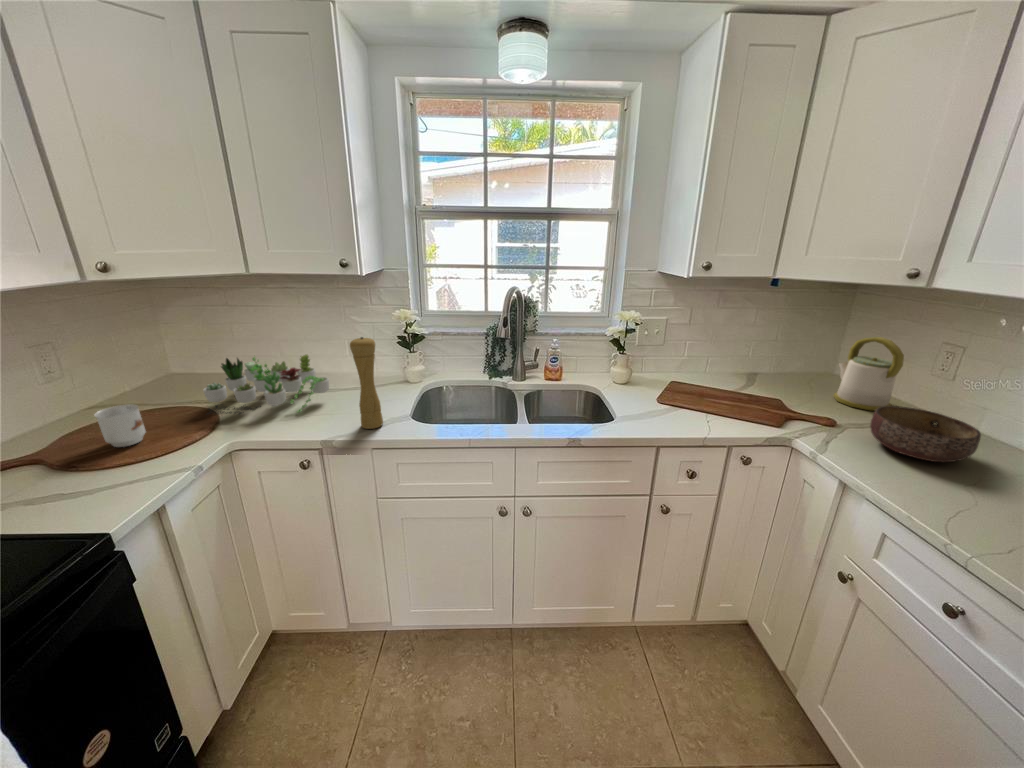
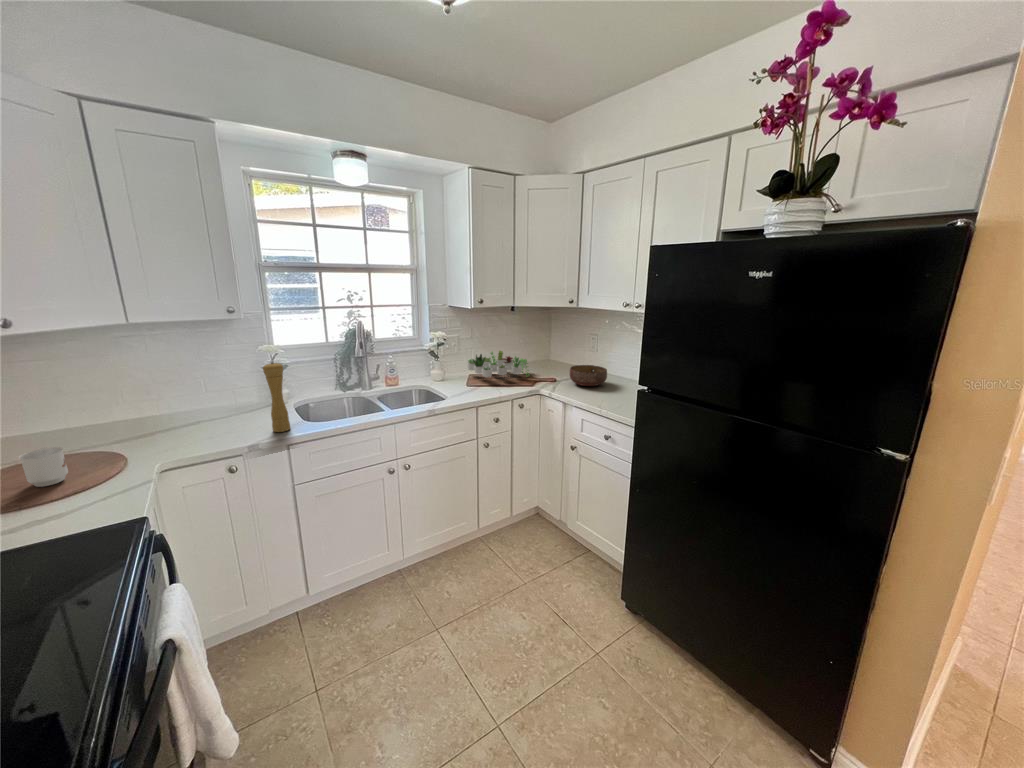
kettle: present [834,337,904,411] -> none [552,334,578,372]
succulent plant: present [203,354,329,414] -> present [467,351,529,379]

